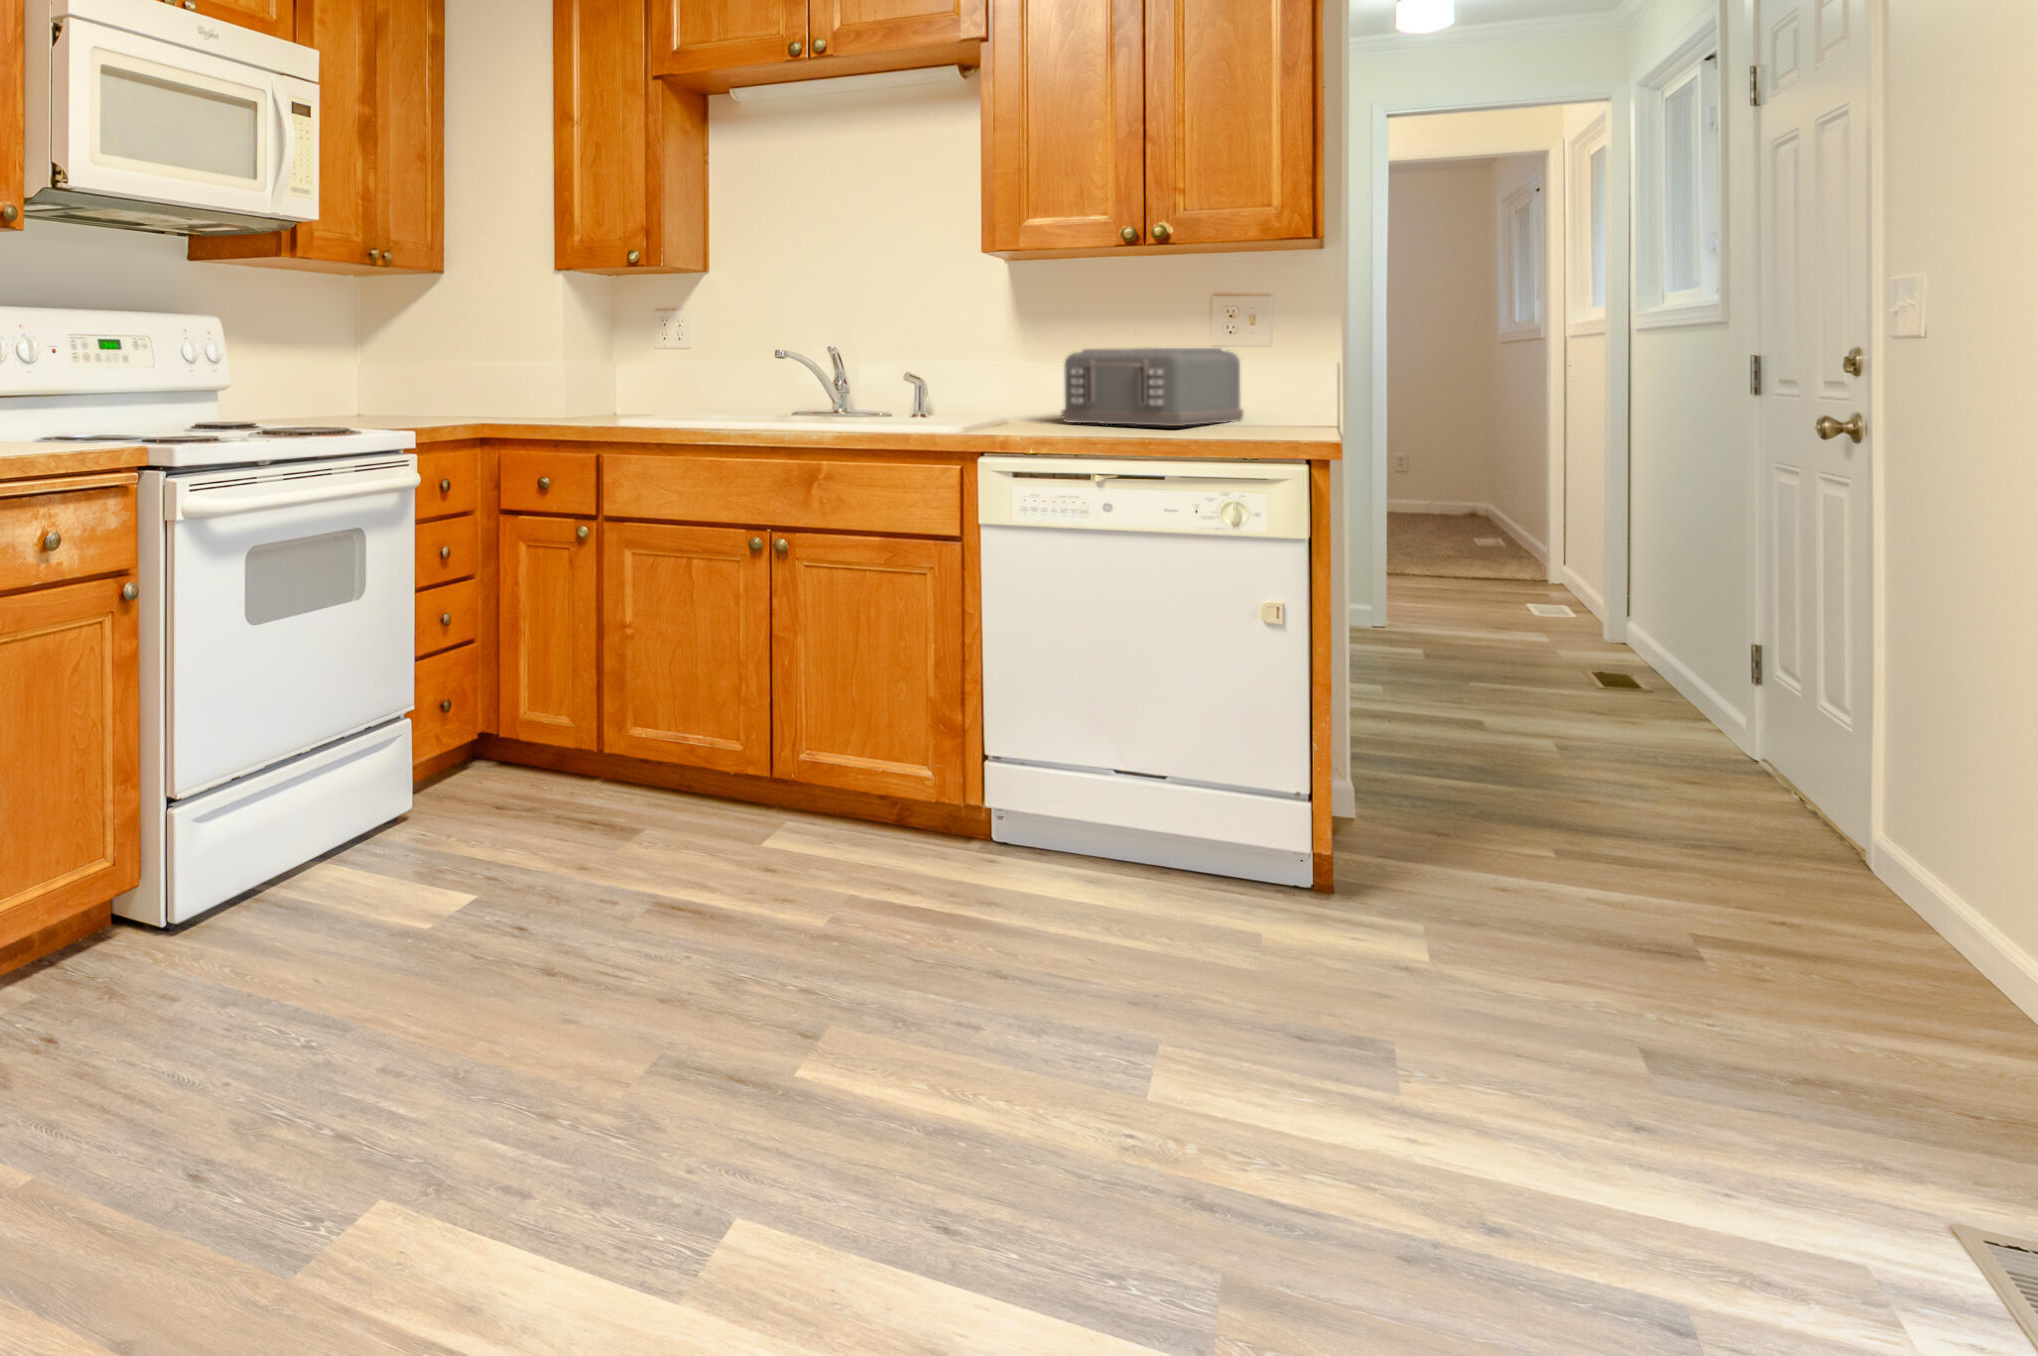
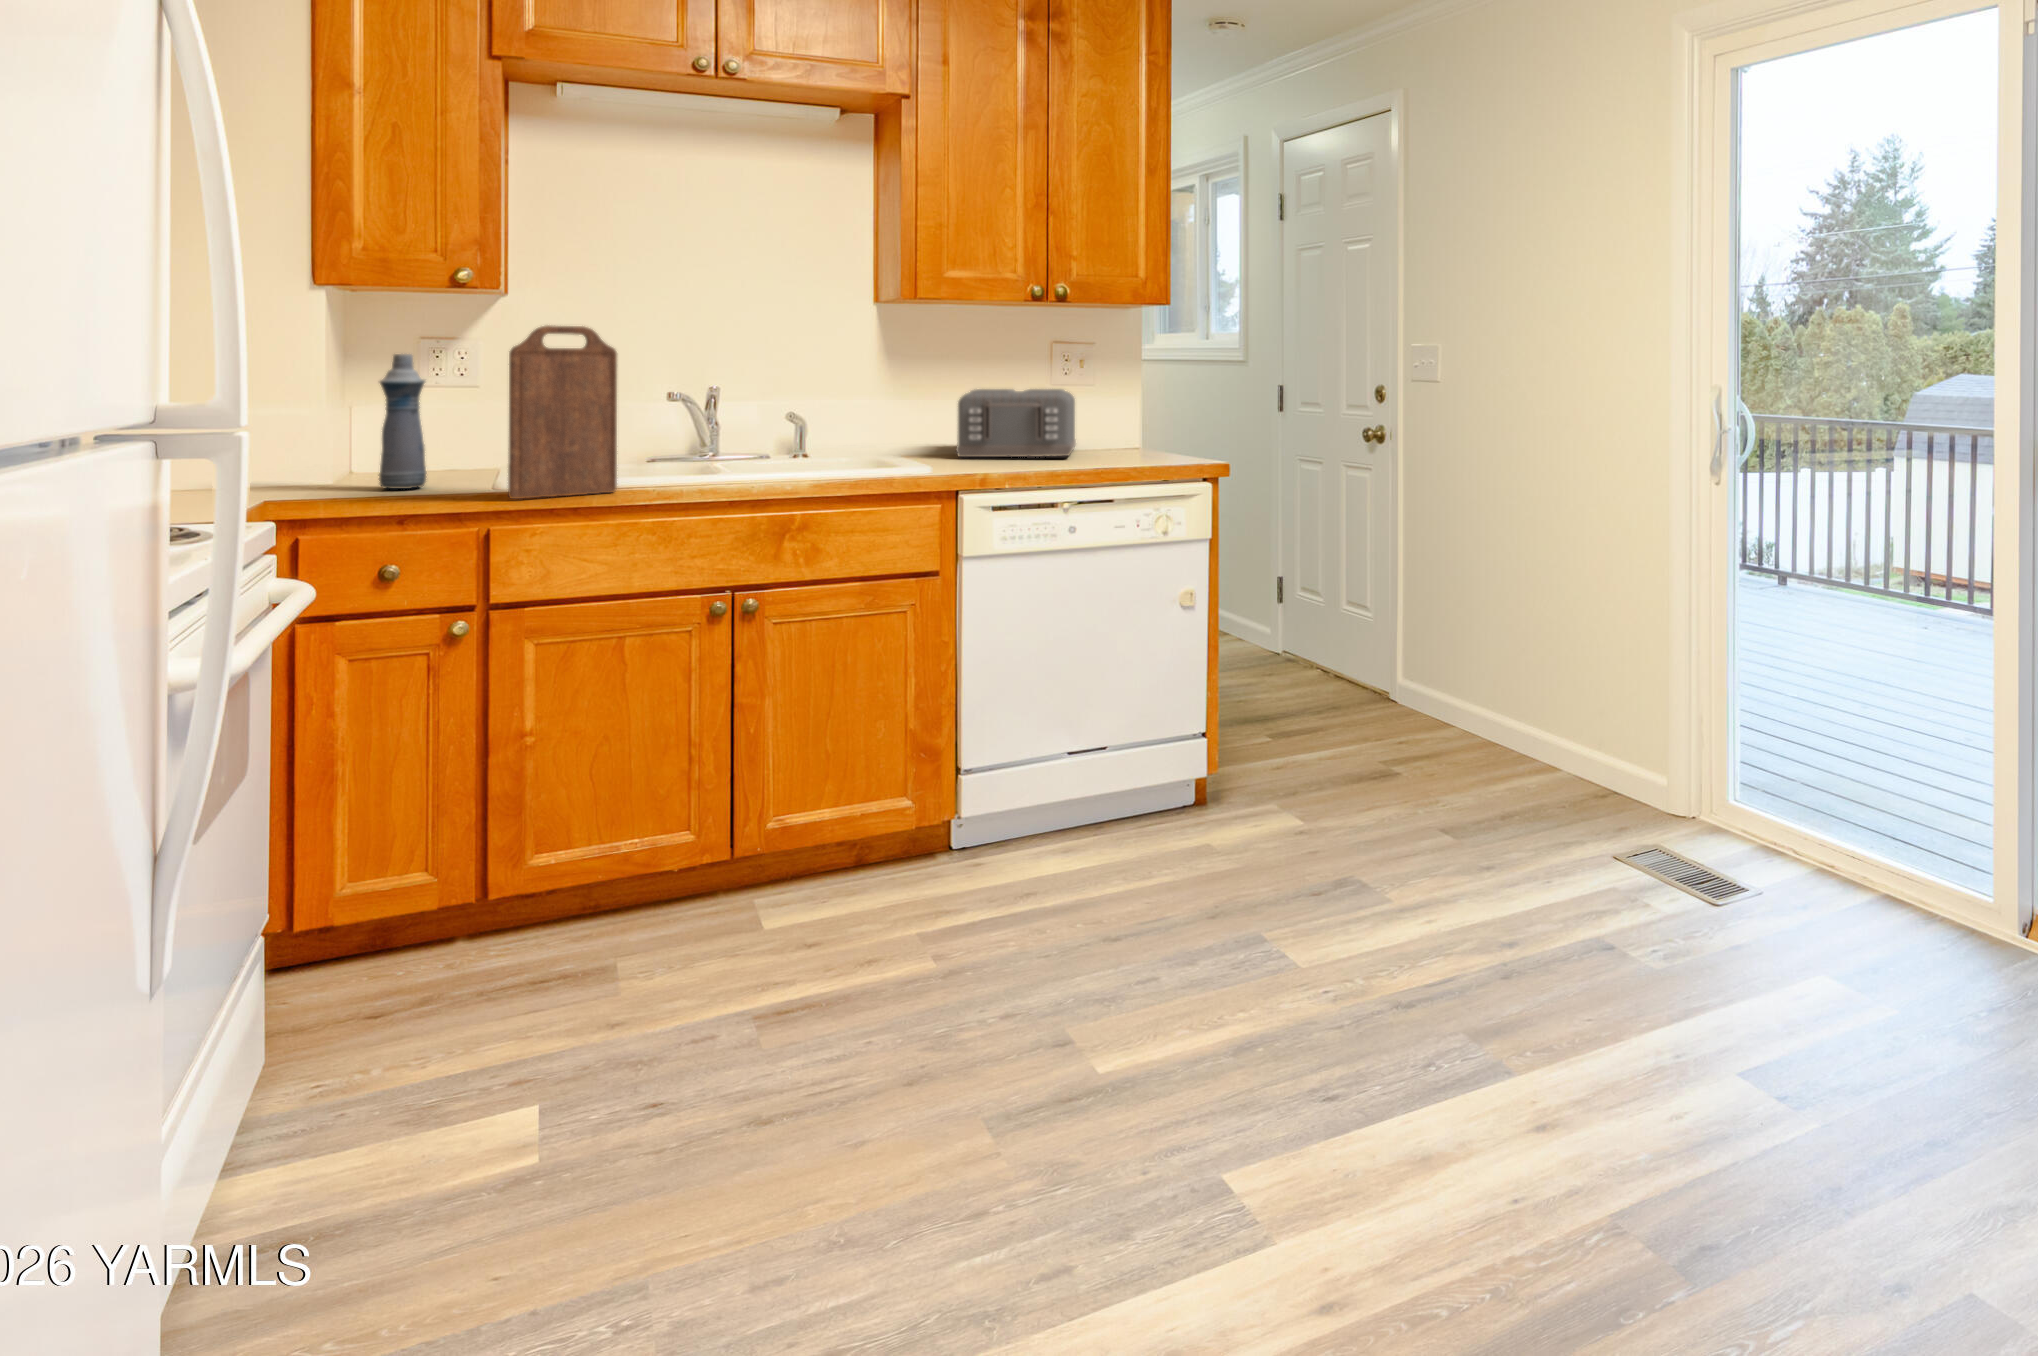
cutting board: none [599,293,681,434] -> present [508,326,617,499]
bottle: none [566,320,597,424] -> present [379,354,426,489]

